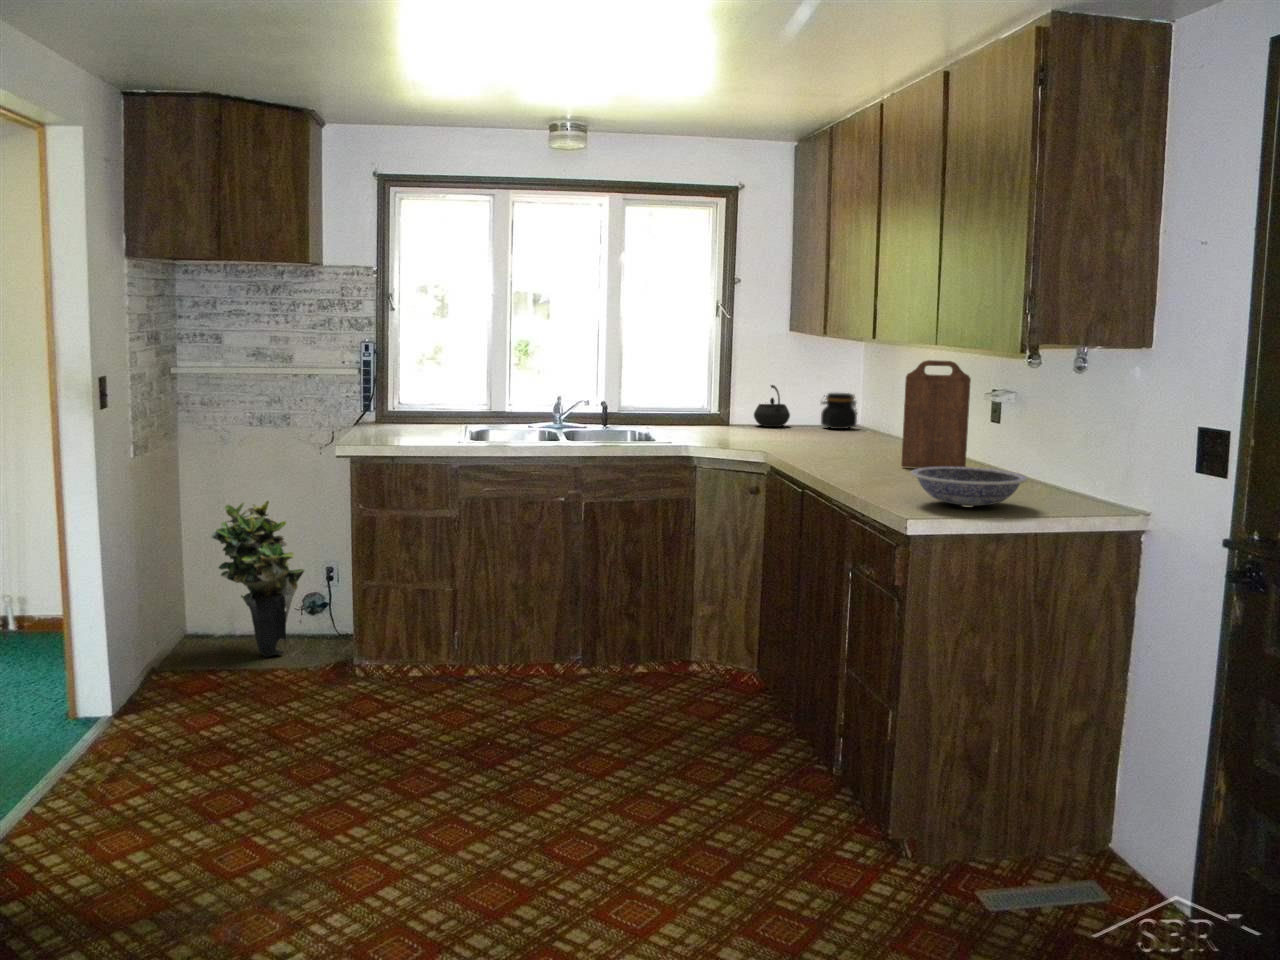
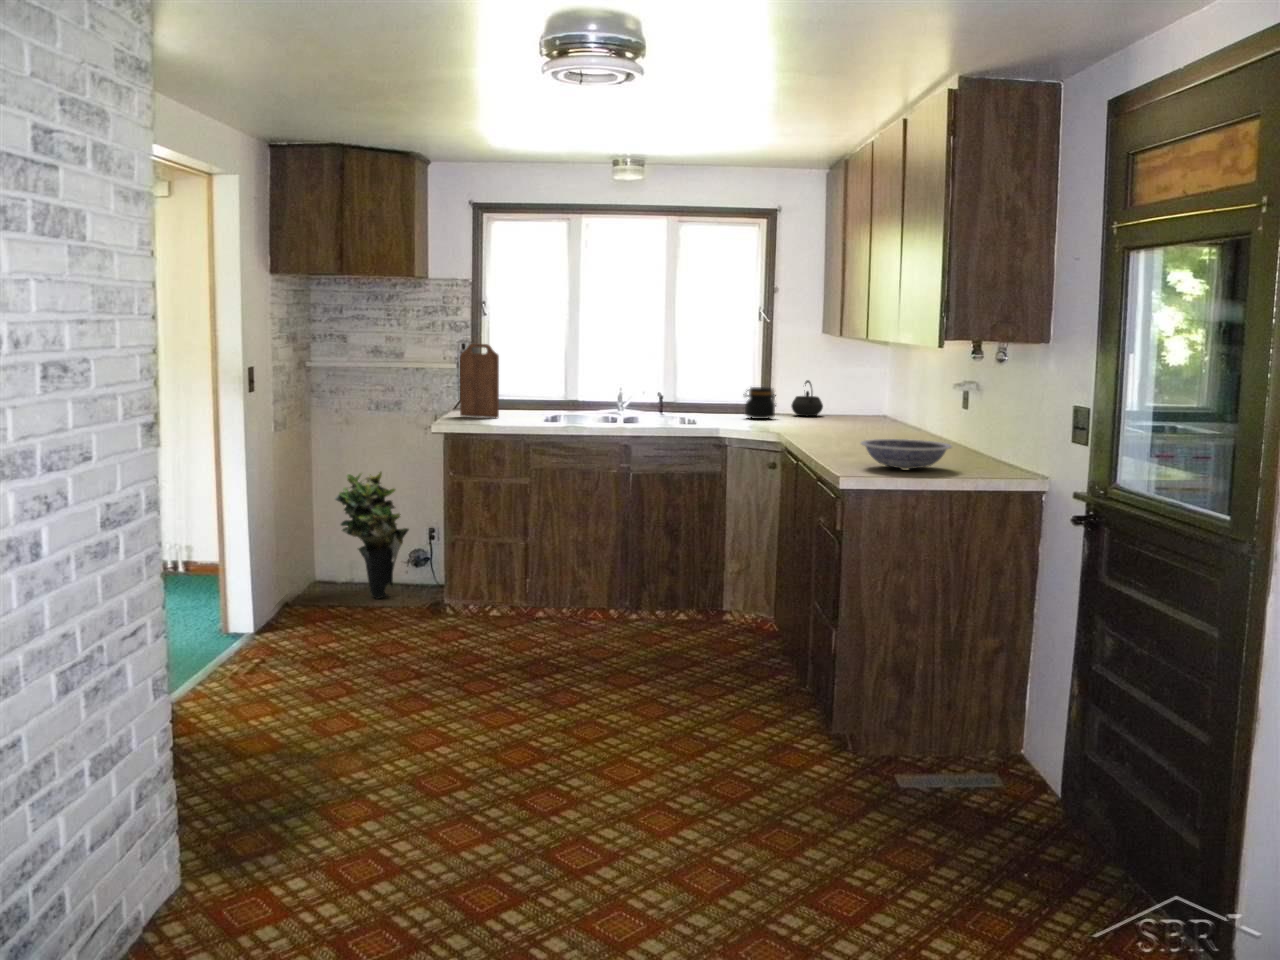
cutting board: present [901,360,971,468] -> present [460,344,499,418]
jar: present [821,393,857,429] -> present [745,387,776,419]

